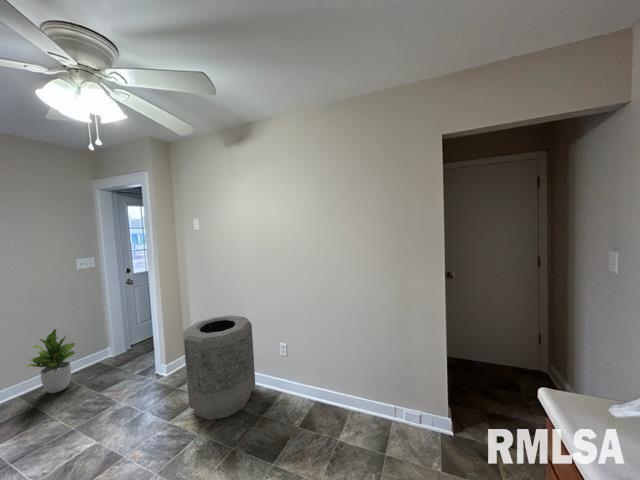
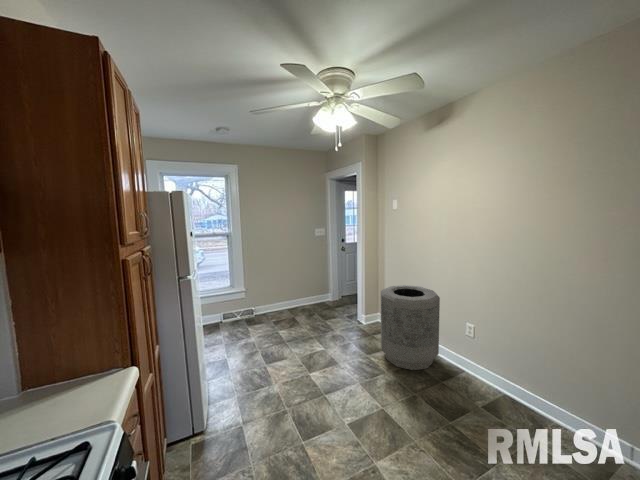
potted plant: present [26,329,75,393] -> none [289,272,313,313]

